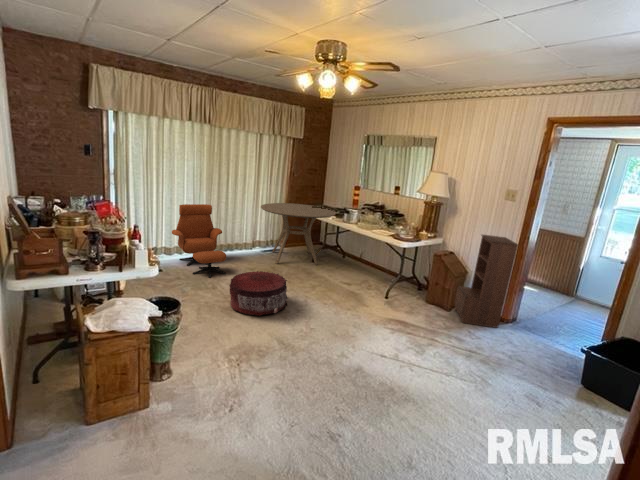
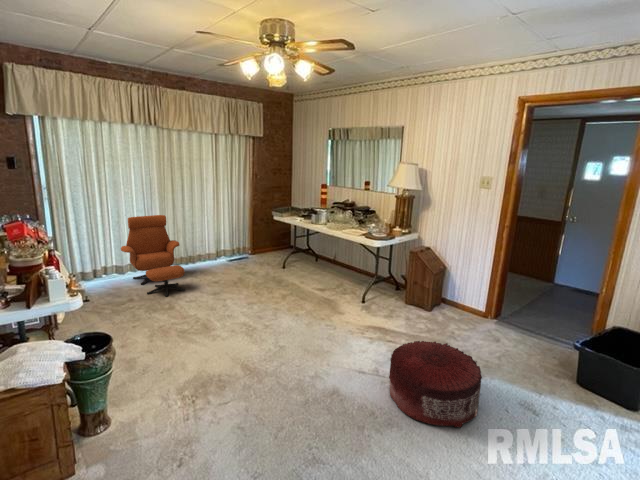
dining table: present [261,203,336,265] -> none [221,207,304,274]
bookshelf: present [454,235,518,328] -> none [435,227,498,326]
pouf: present [230,271,287,316] -> present [389,341,482,427]

